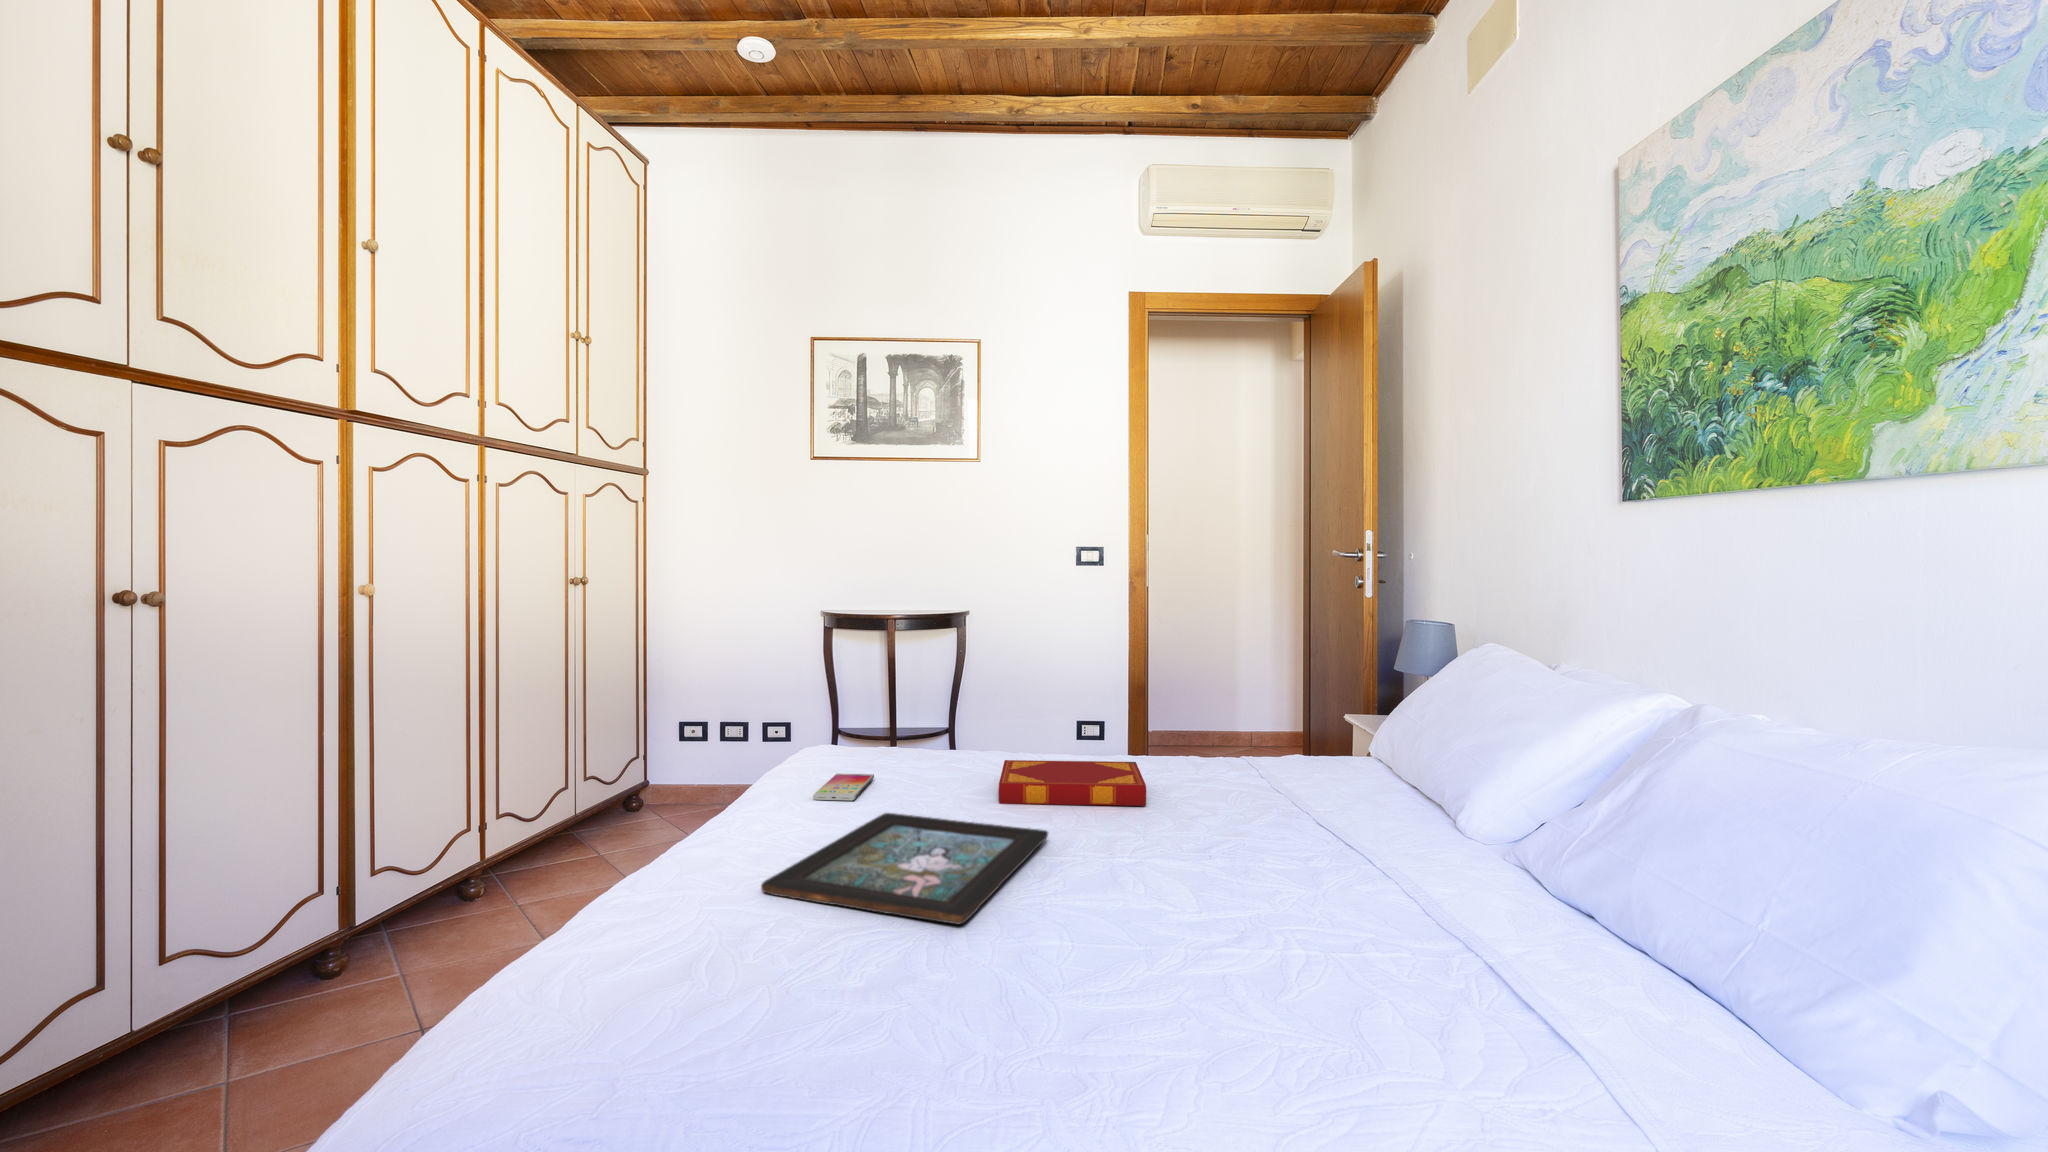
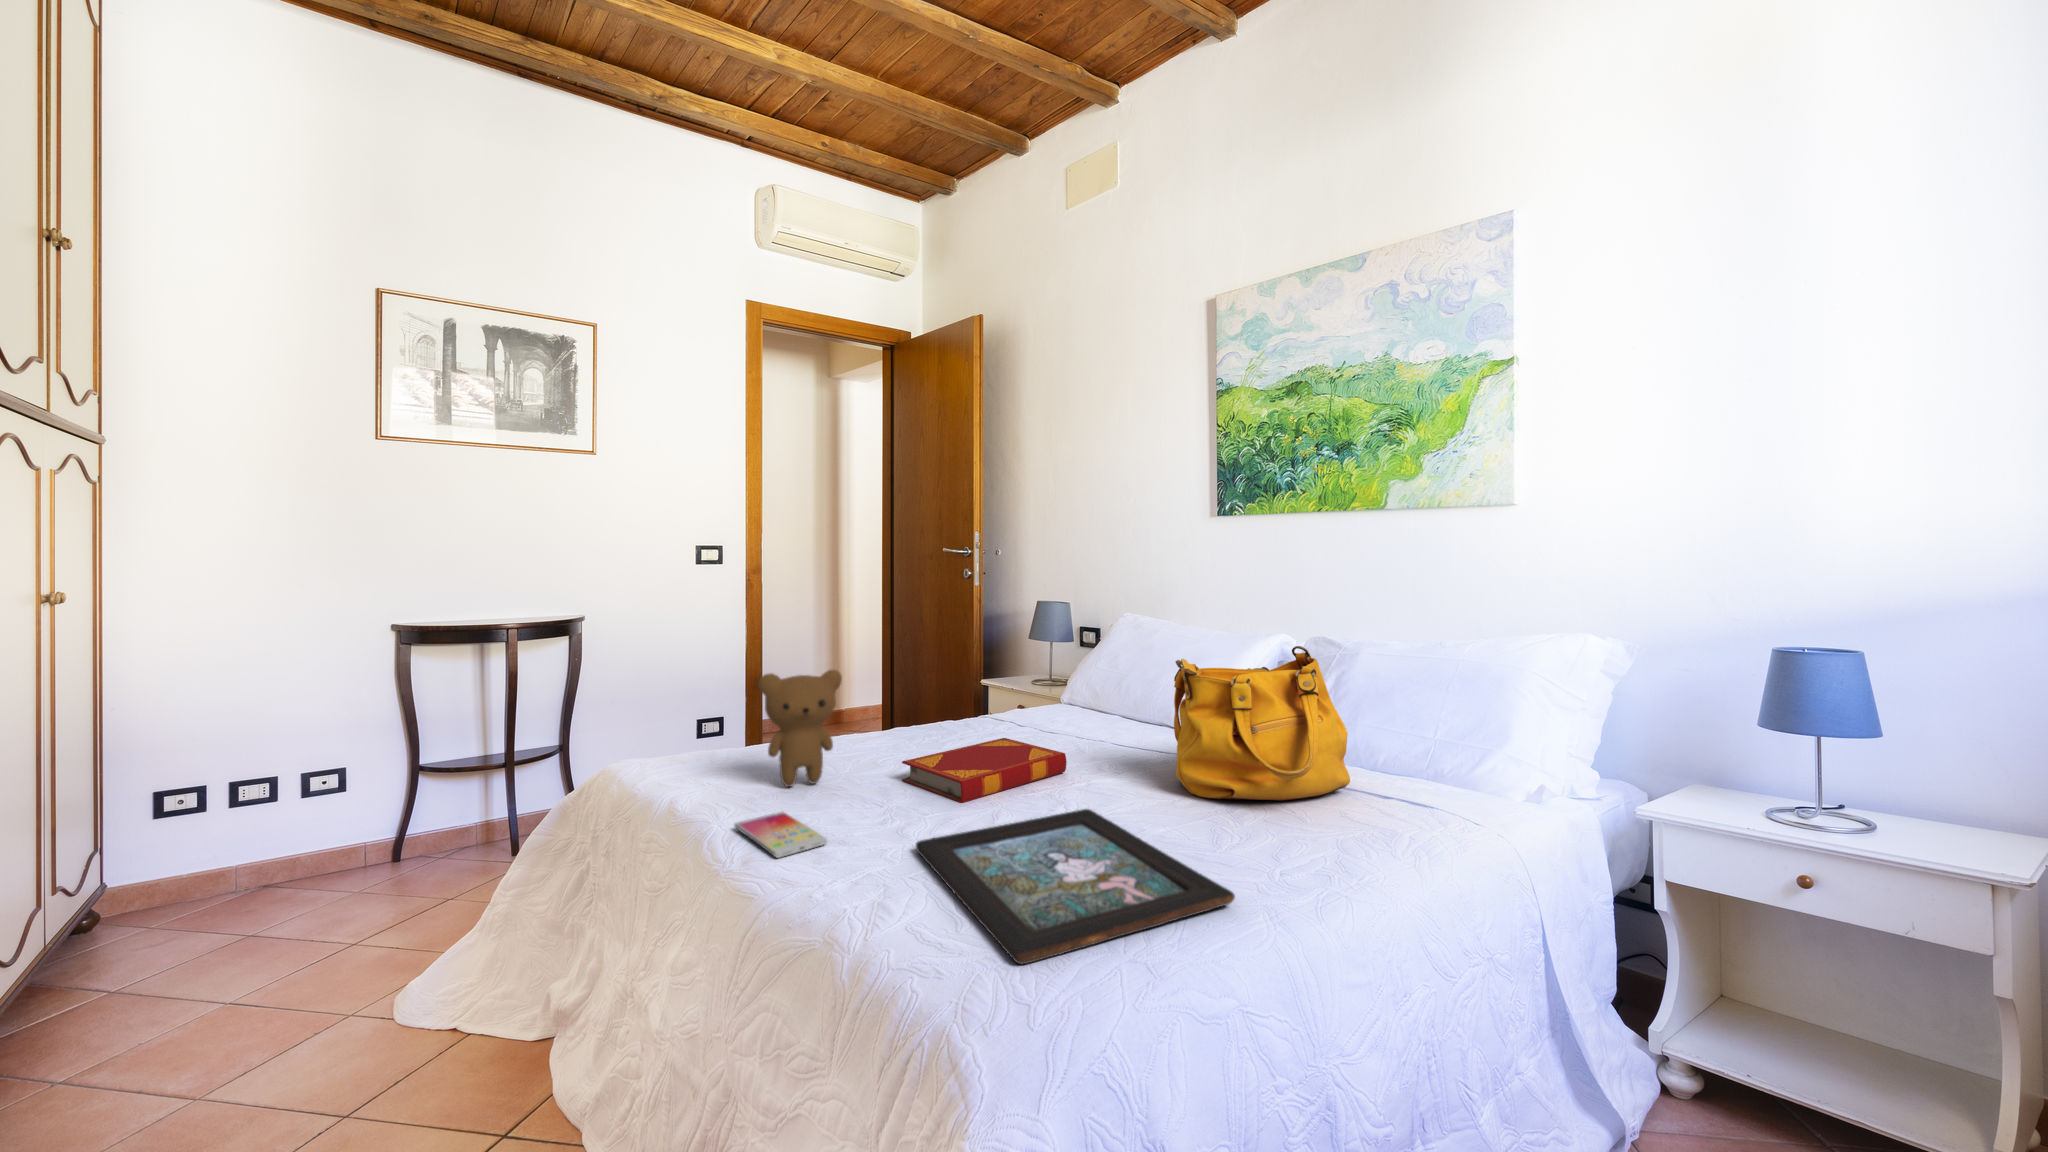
teddy bear: none [906,666,969,765] -> present [758,670,842,787]
handbag: none [1191,694,1441,906] -> present [1174,646,1350,801]

